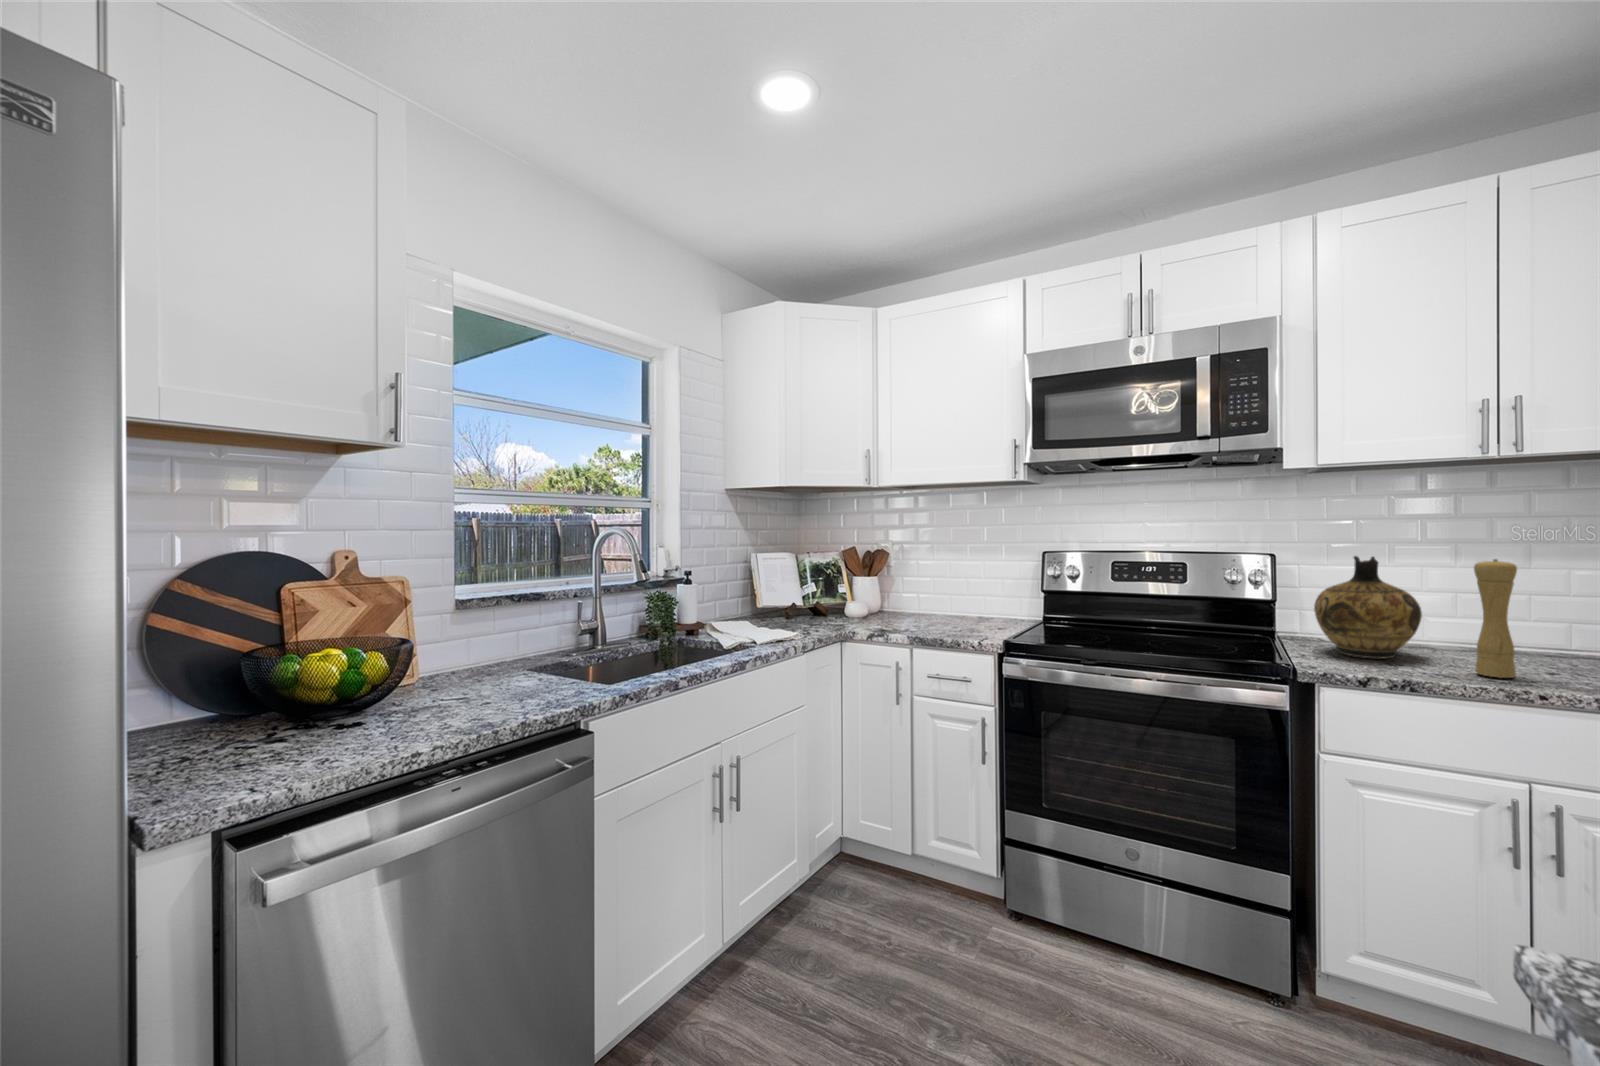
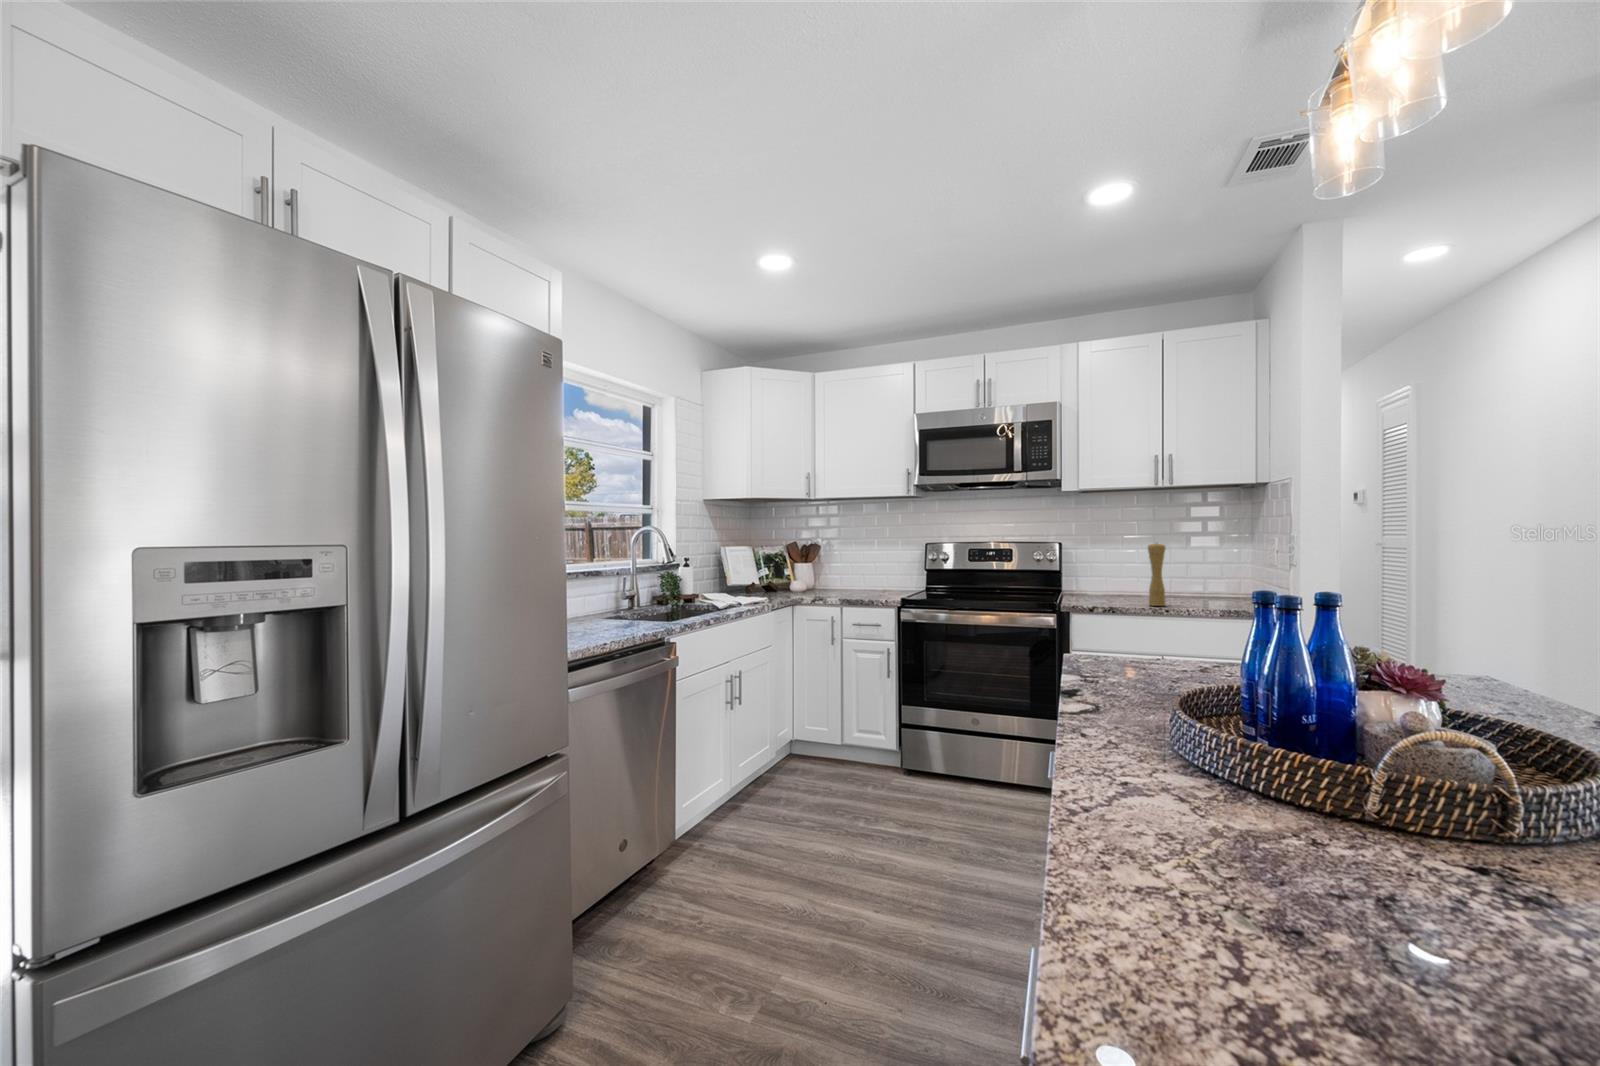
ceramic jug: present [1314,556,1422,658] -> none [1078,543,1130,601]

